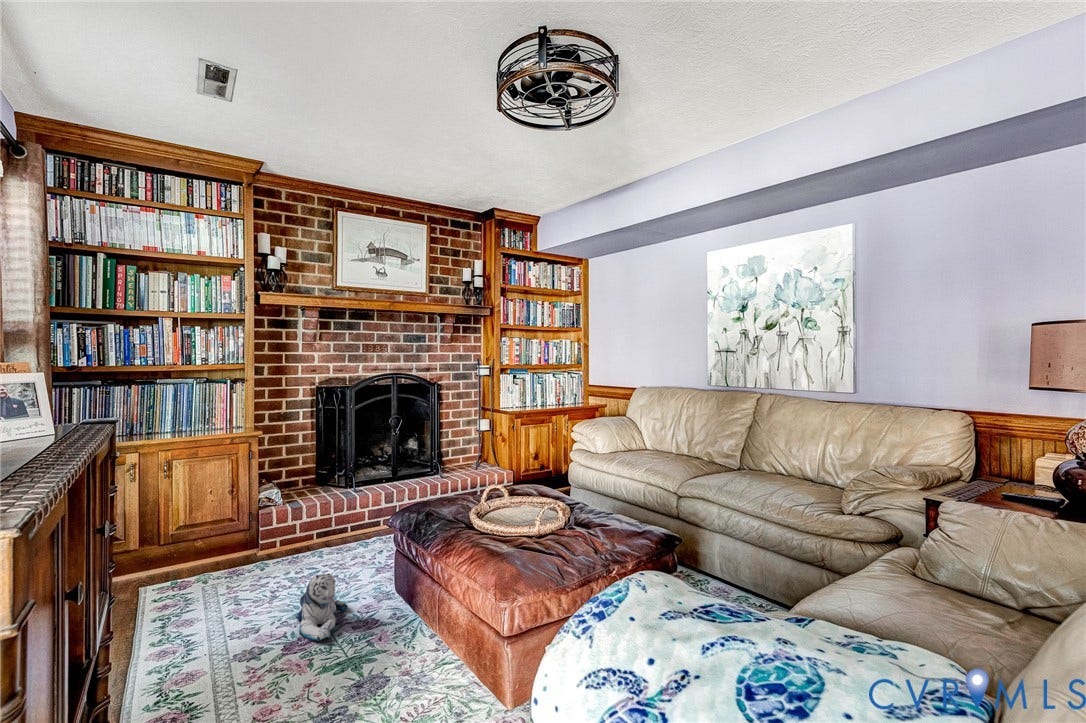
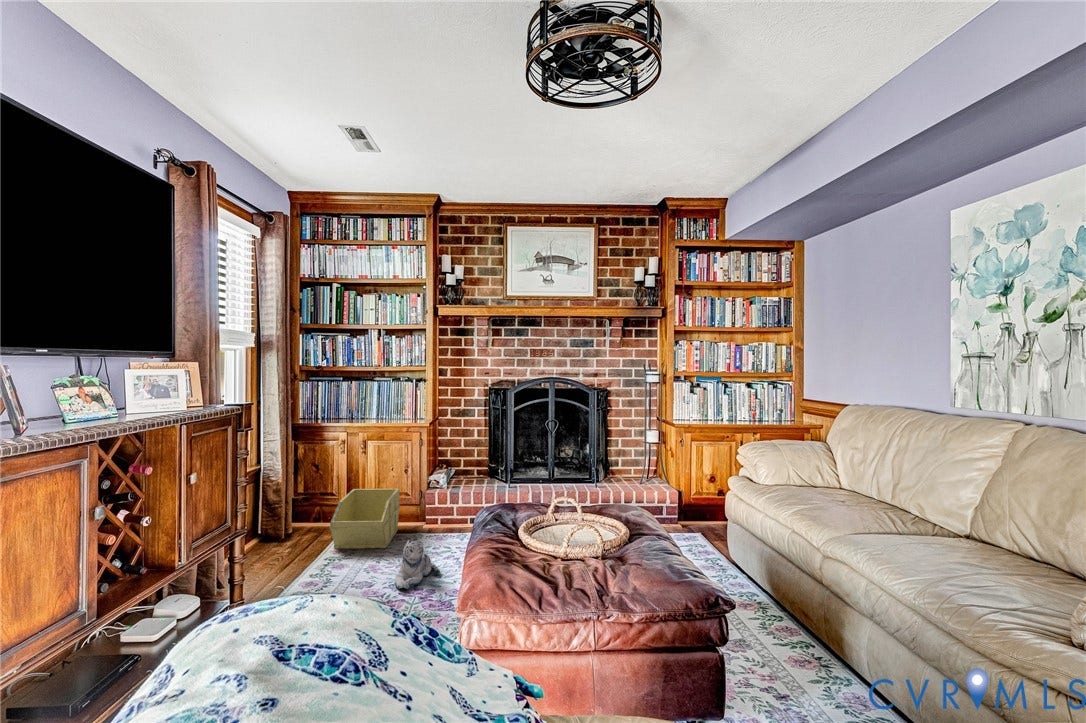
storage bin: none [153,516,240,613] -> present [330,489,400,549]

